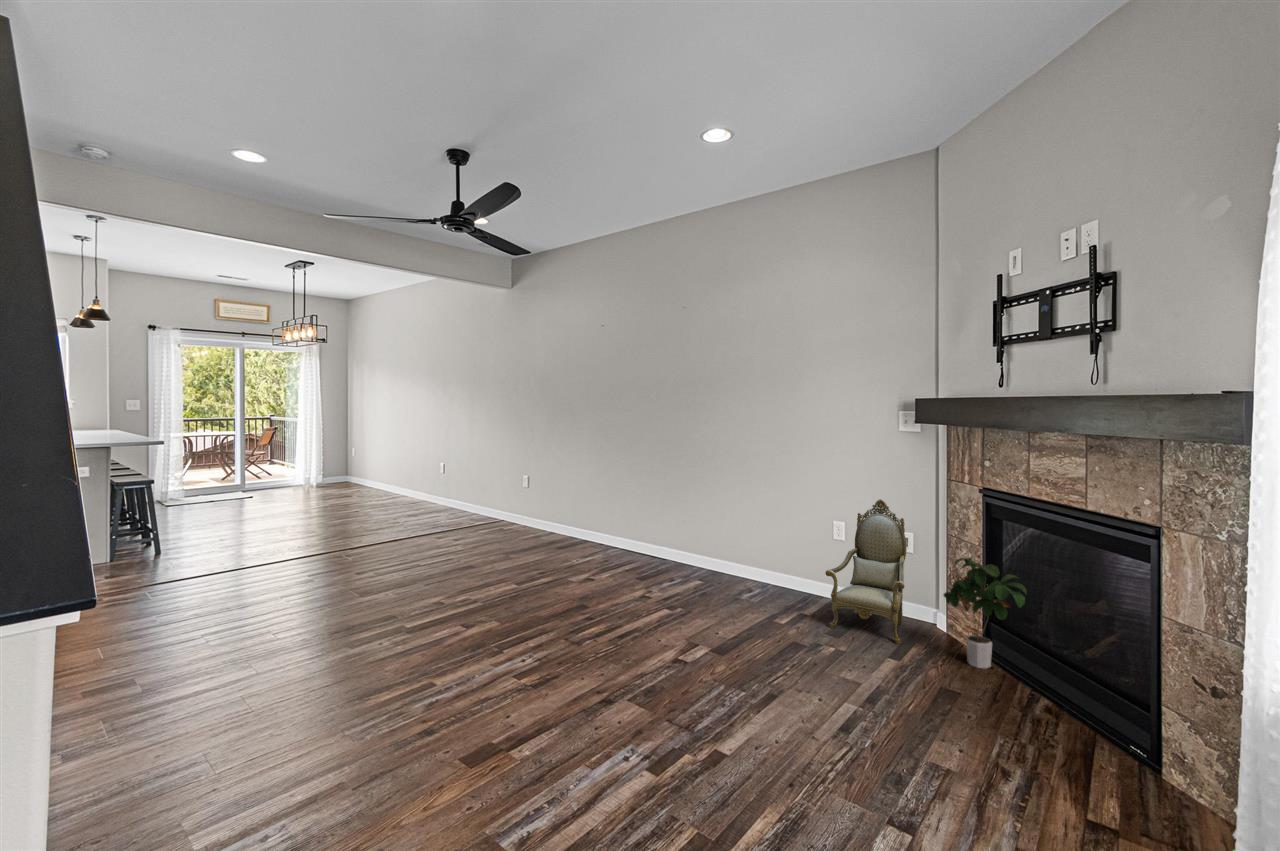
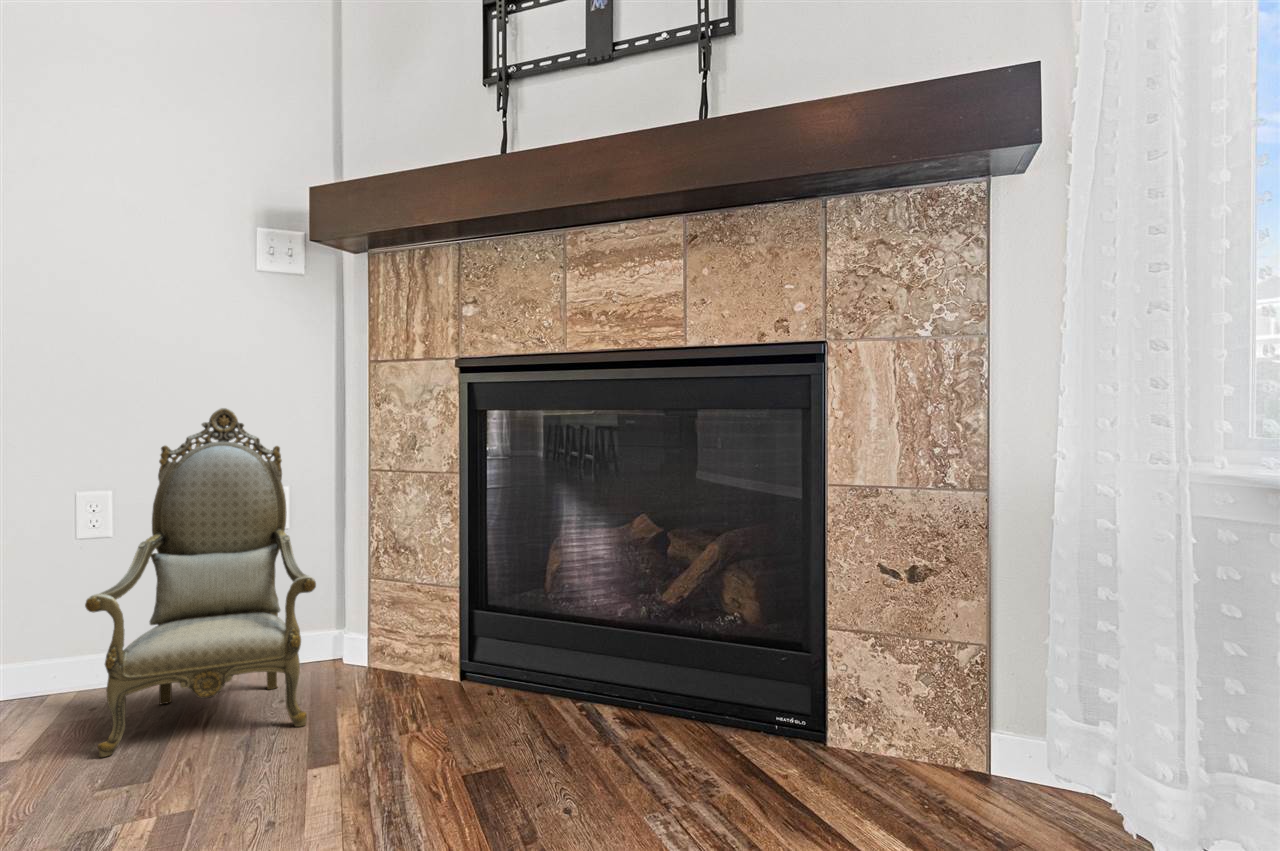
potted plant: present [944,558,1027,668] -> none [385,493,564,708]

